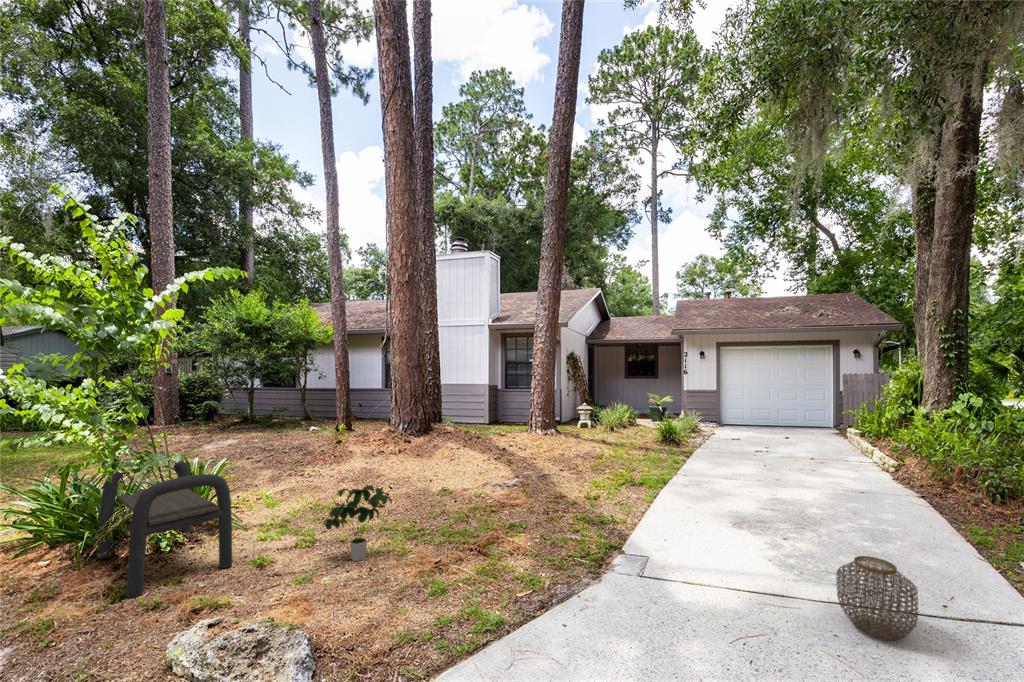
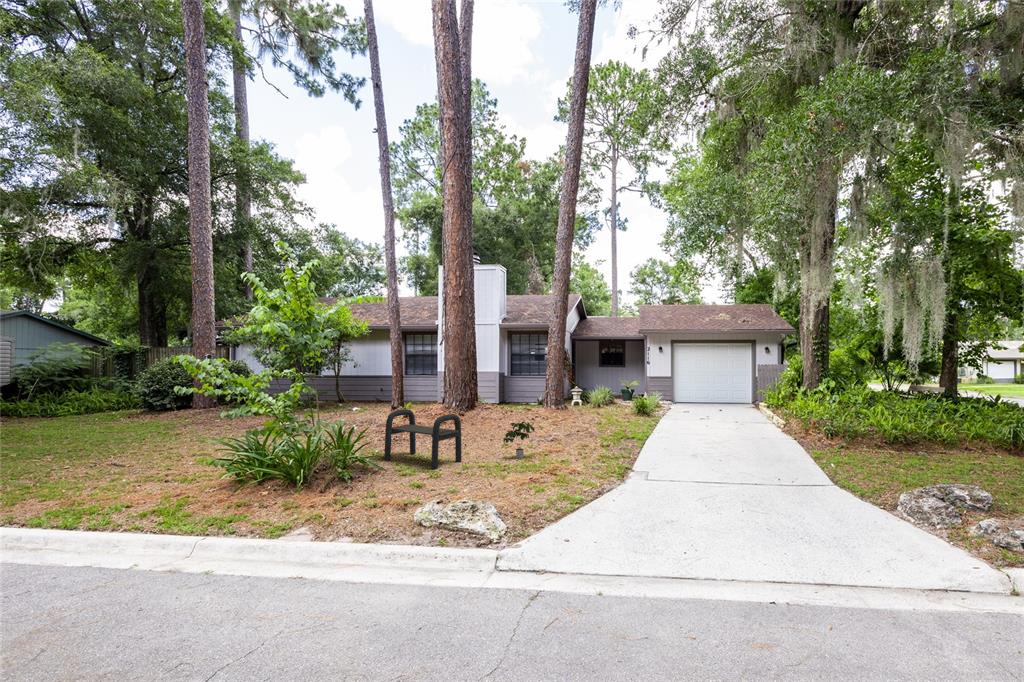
woven basket: present [836,556,918,641] -> none [743,440,772,470]

